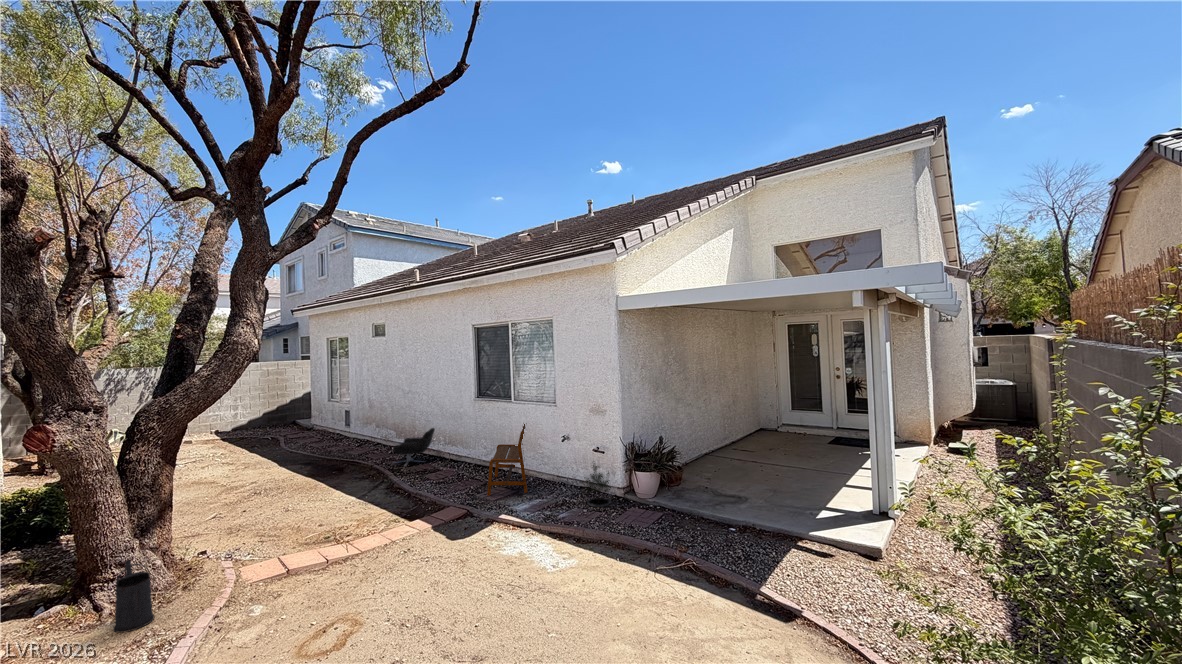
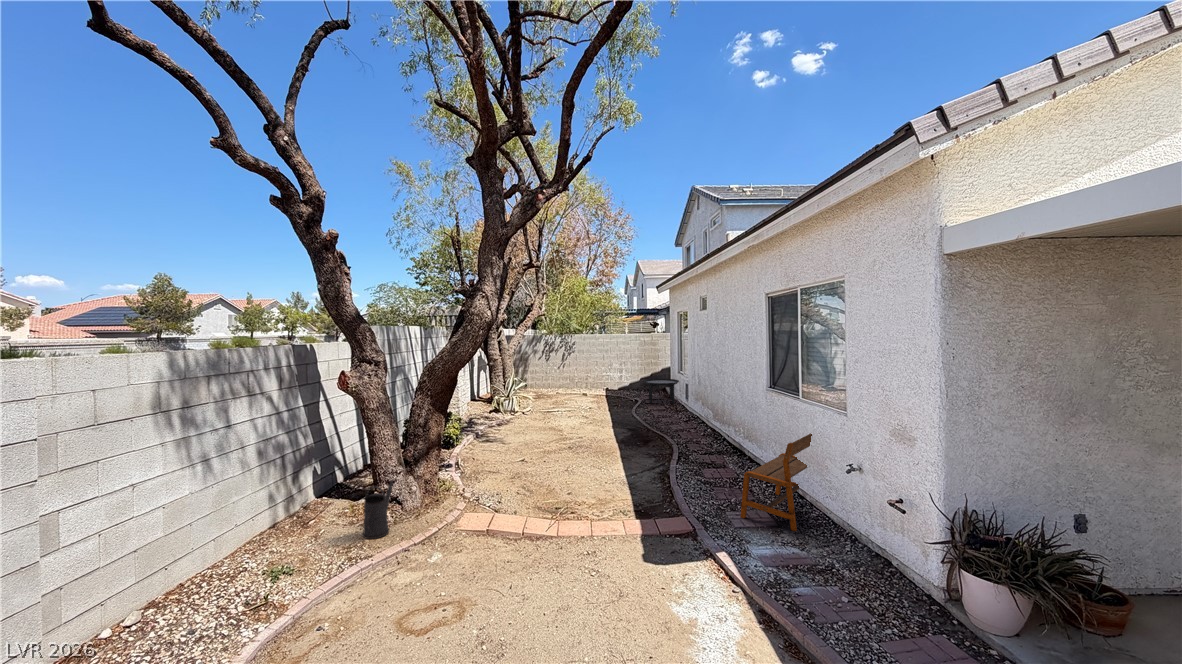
round table: none [288,408,332,437] -> present [644,379,679,403]
lounge chair: present [393,428,435,466] -> none [686,416,735,453]
potted tree: present [584,463,611,507] -> none [861,518,923,605]

